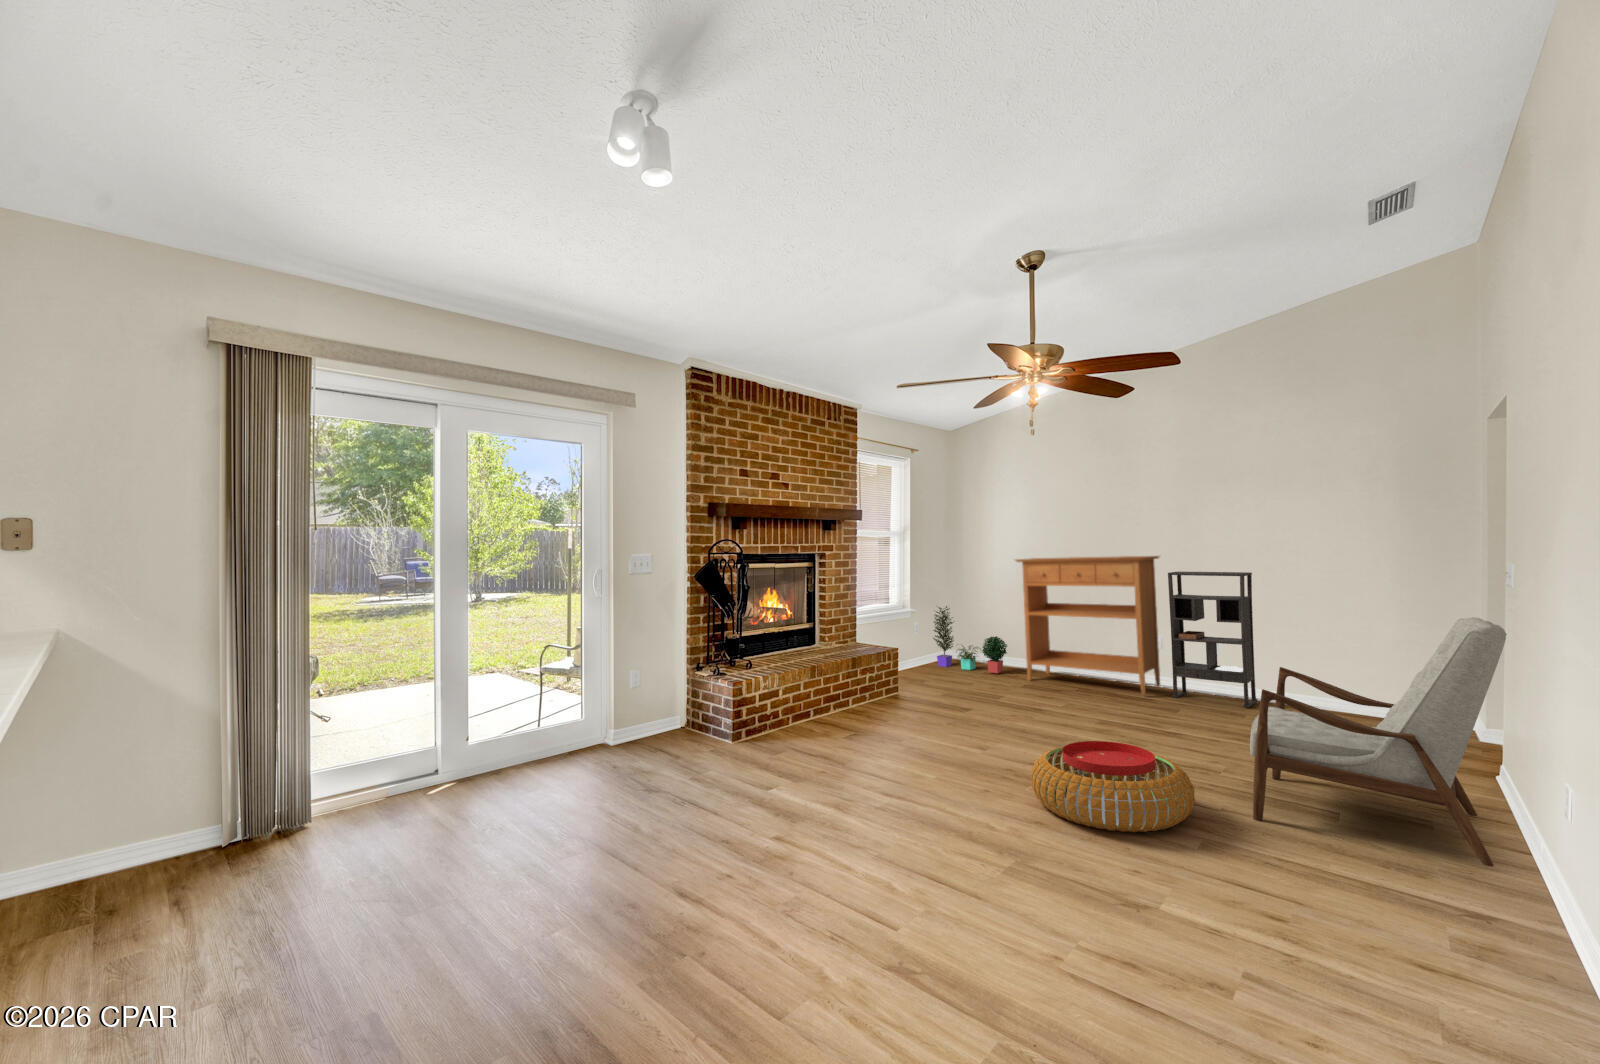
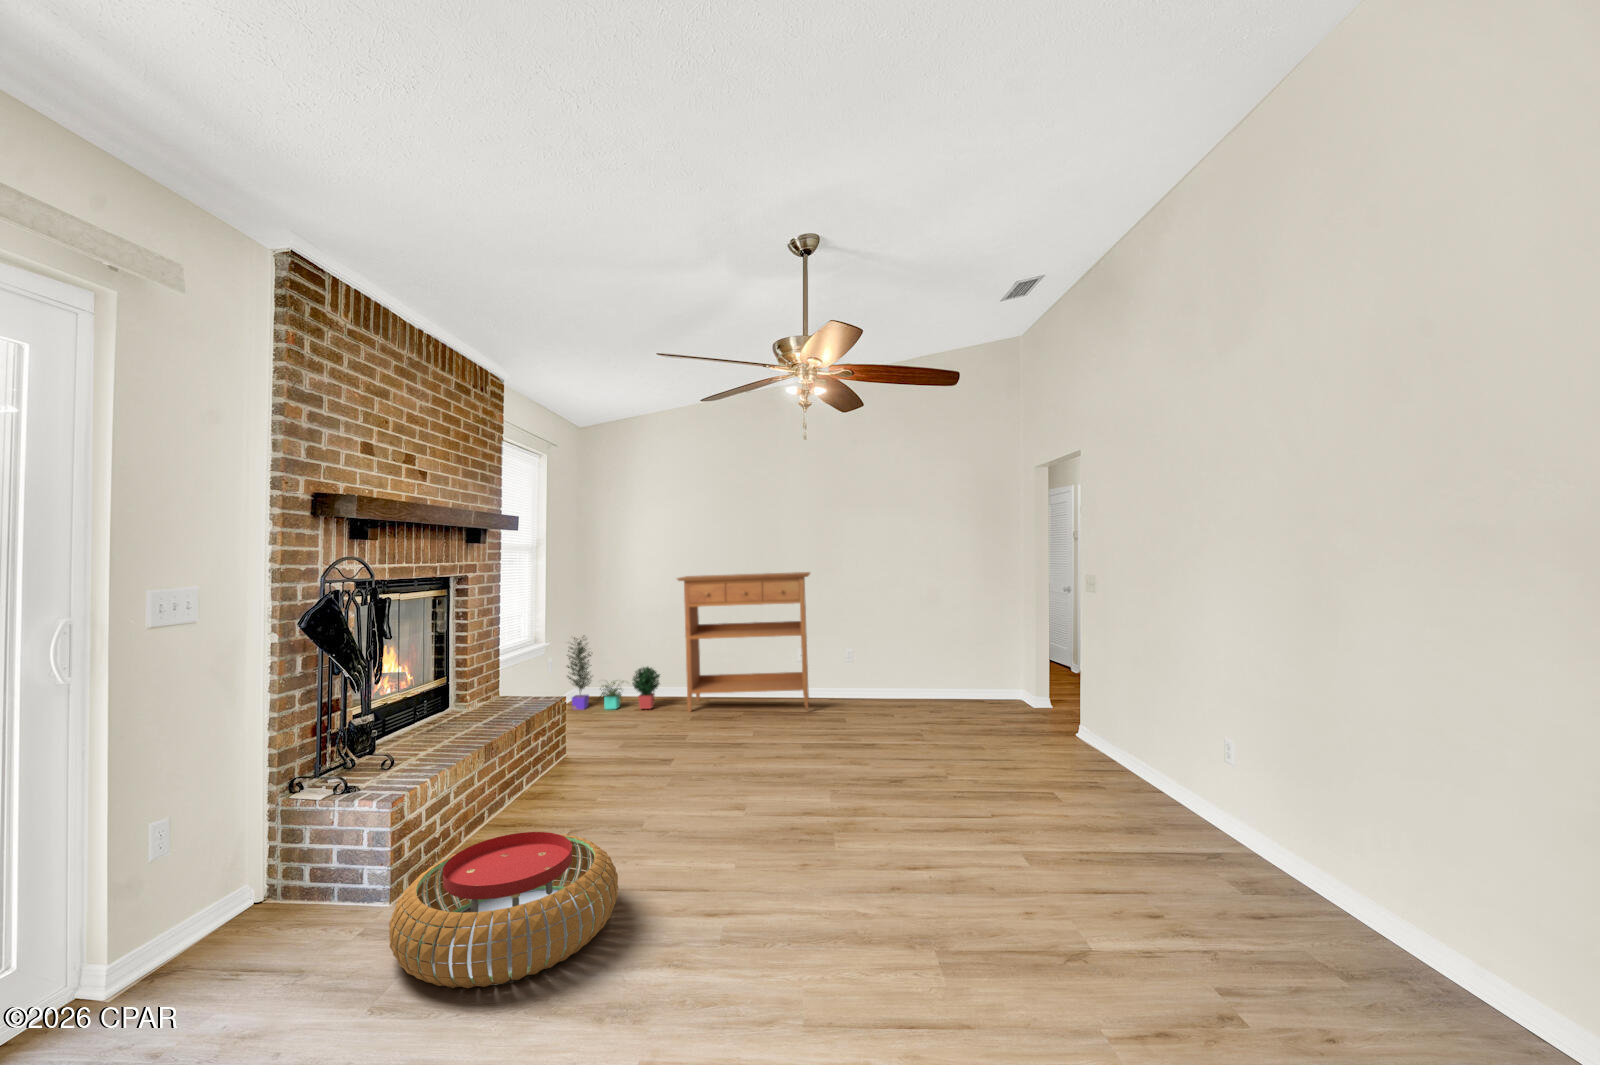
bookshelf: present [1168,571,1258,707] -> none [824,586,891,710]
armchair: present [1250,617,1507,867] -> none [987,619,1182,824]
pouf: present [1031,741,1195,832] -> present [389,832,618,988]

